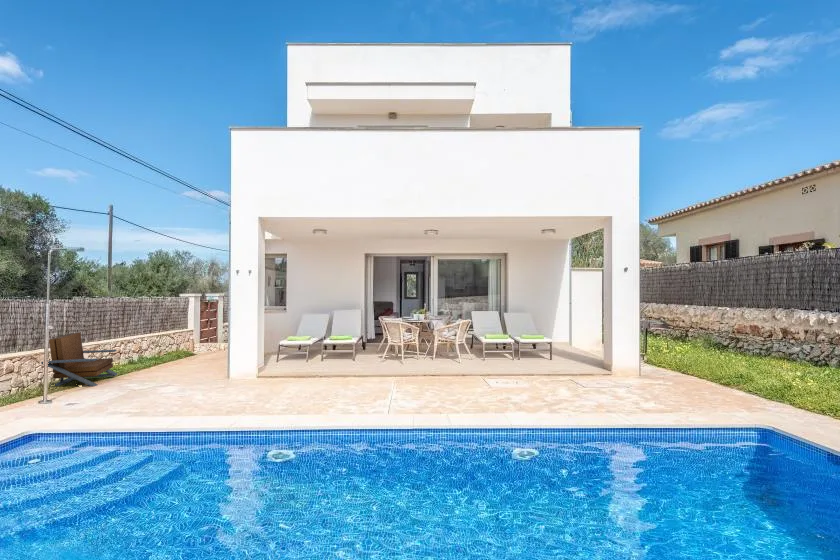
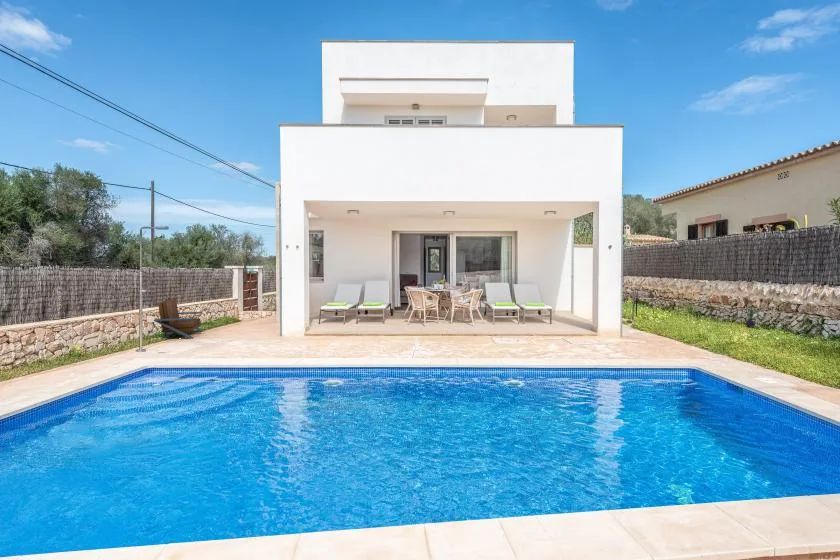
decorative plant: none [778,337,813,364] -> present [746,306,755,327]

